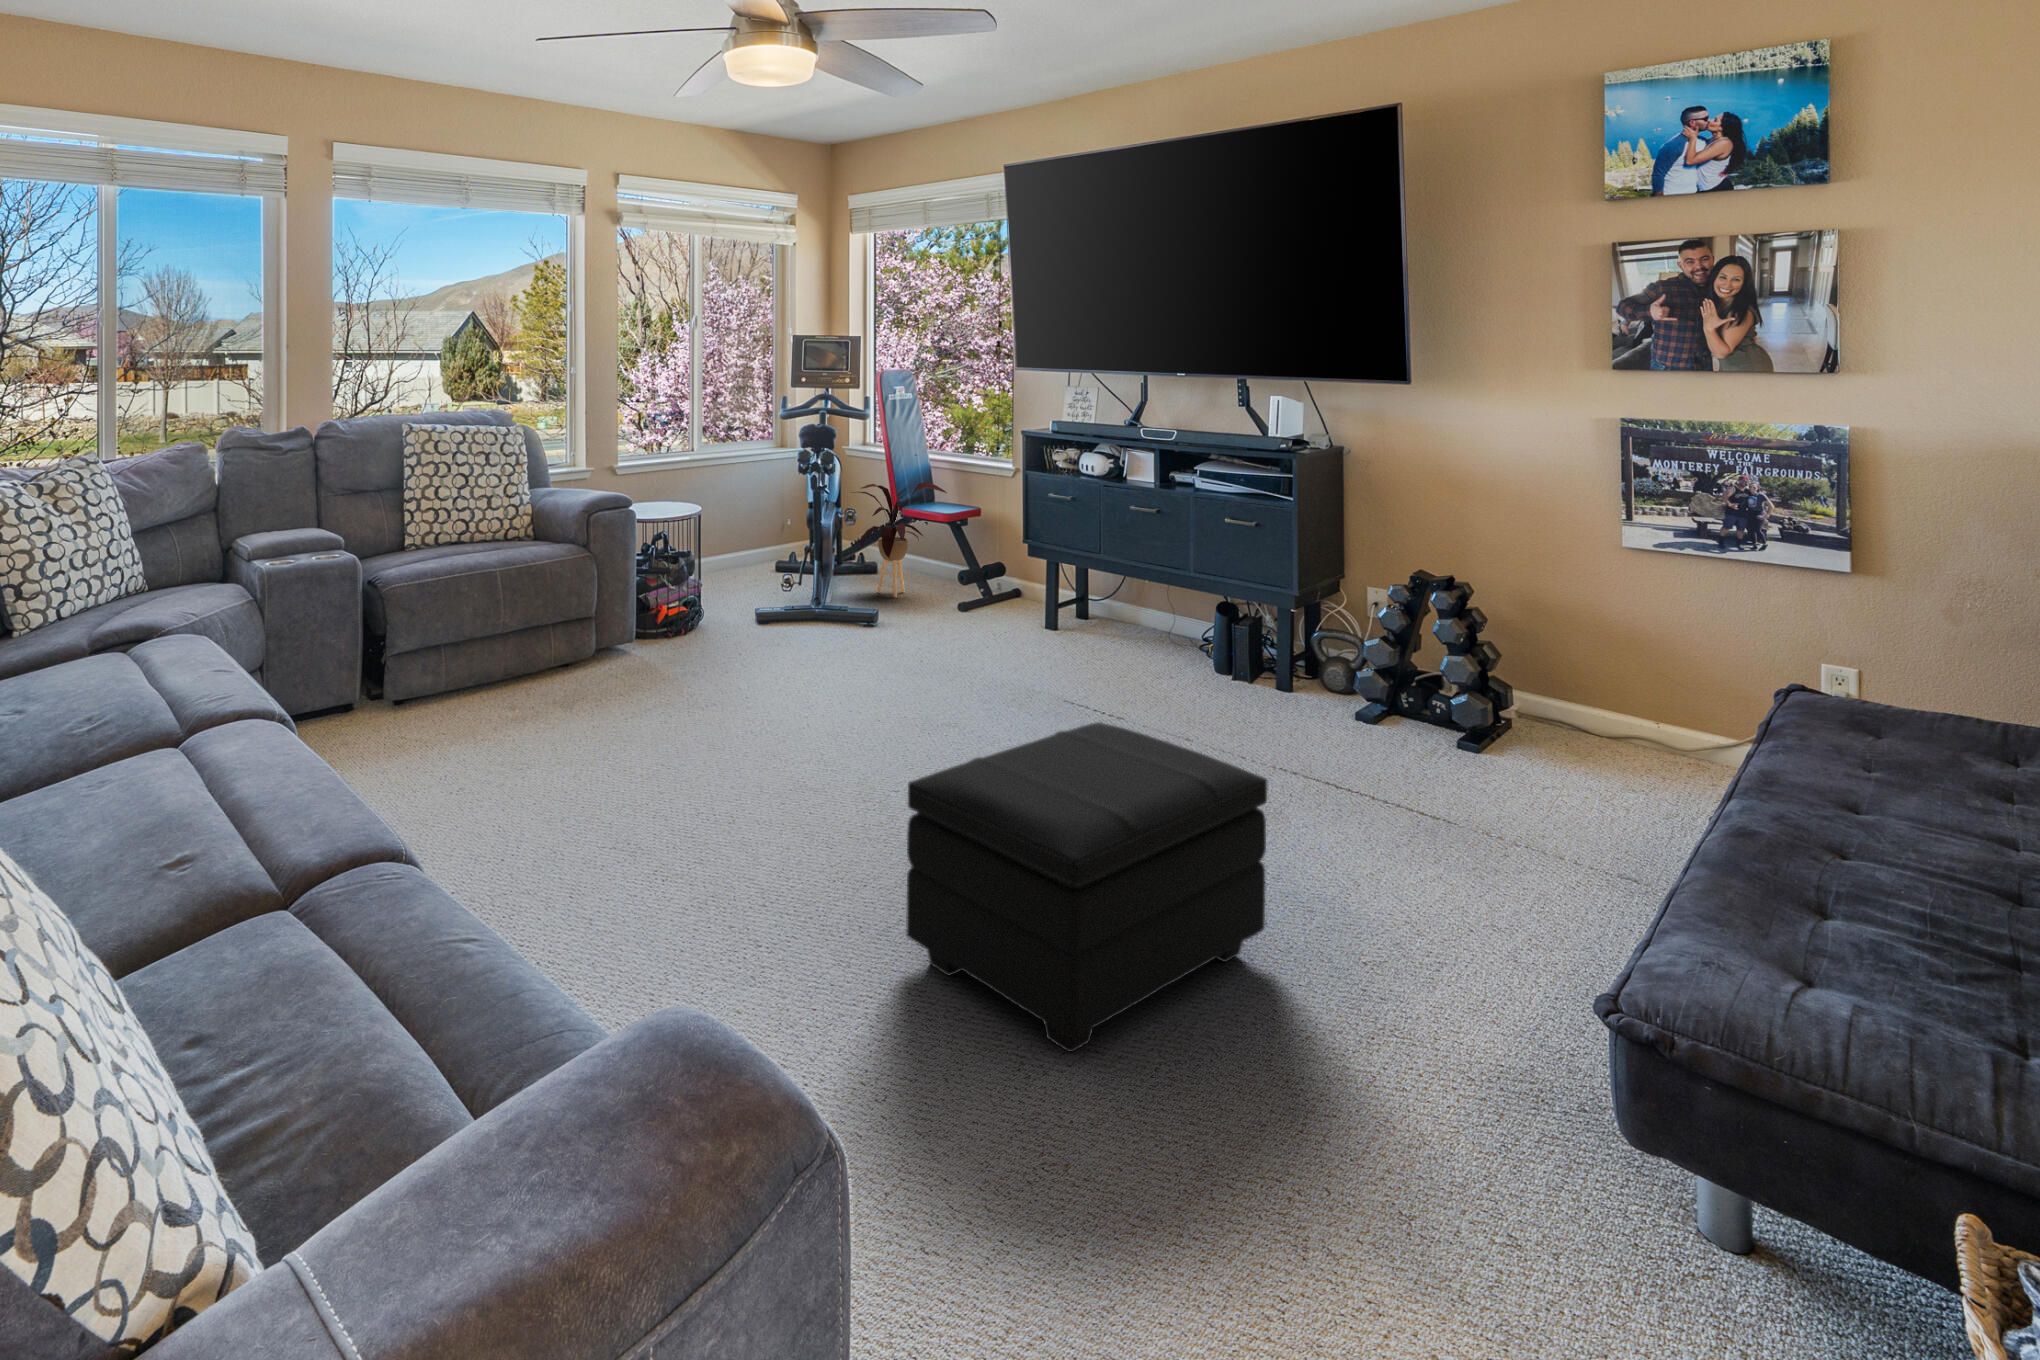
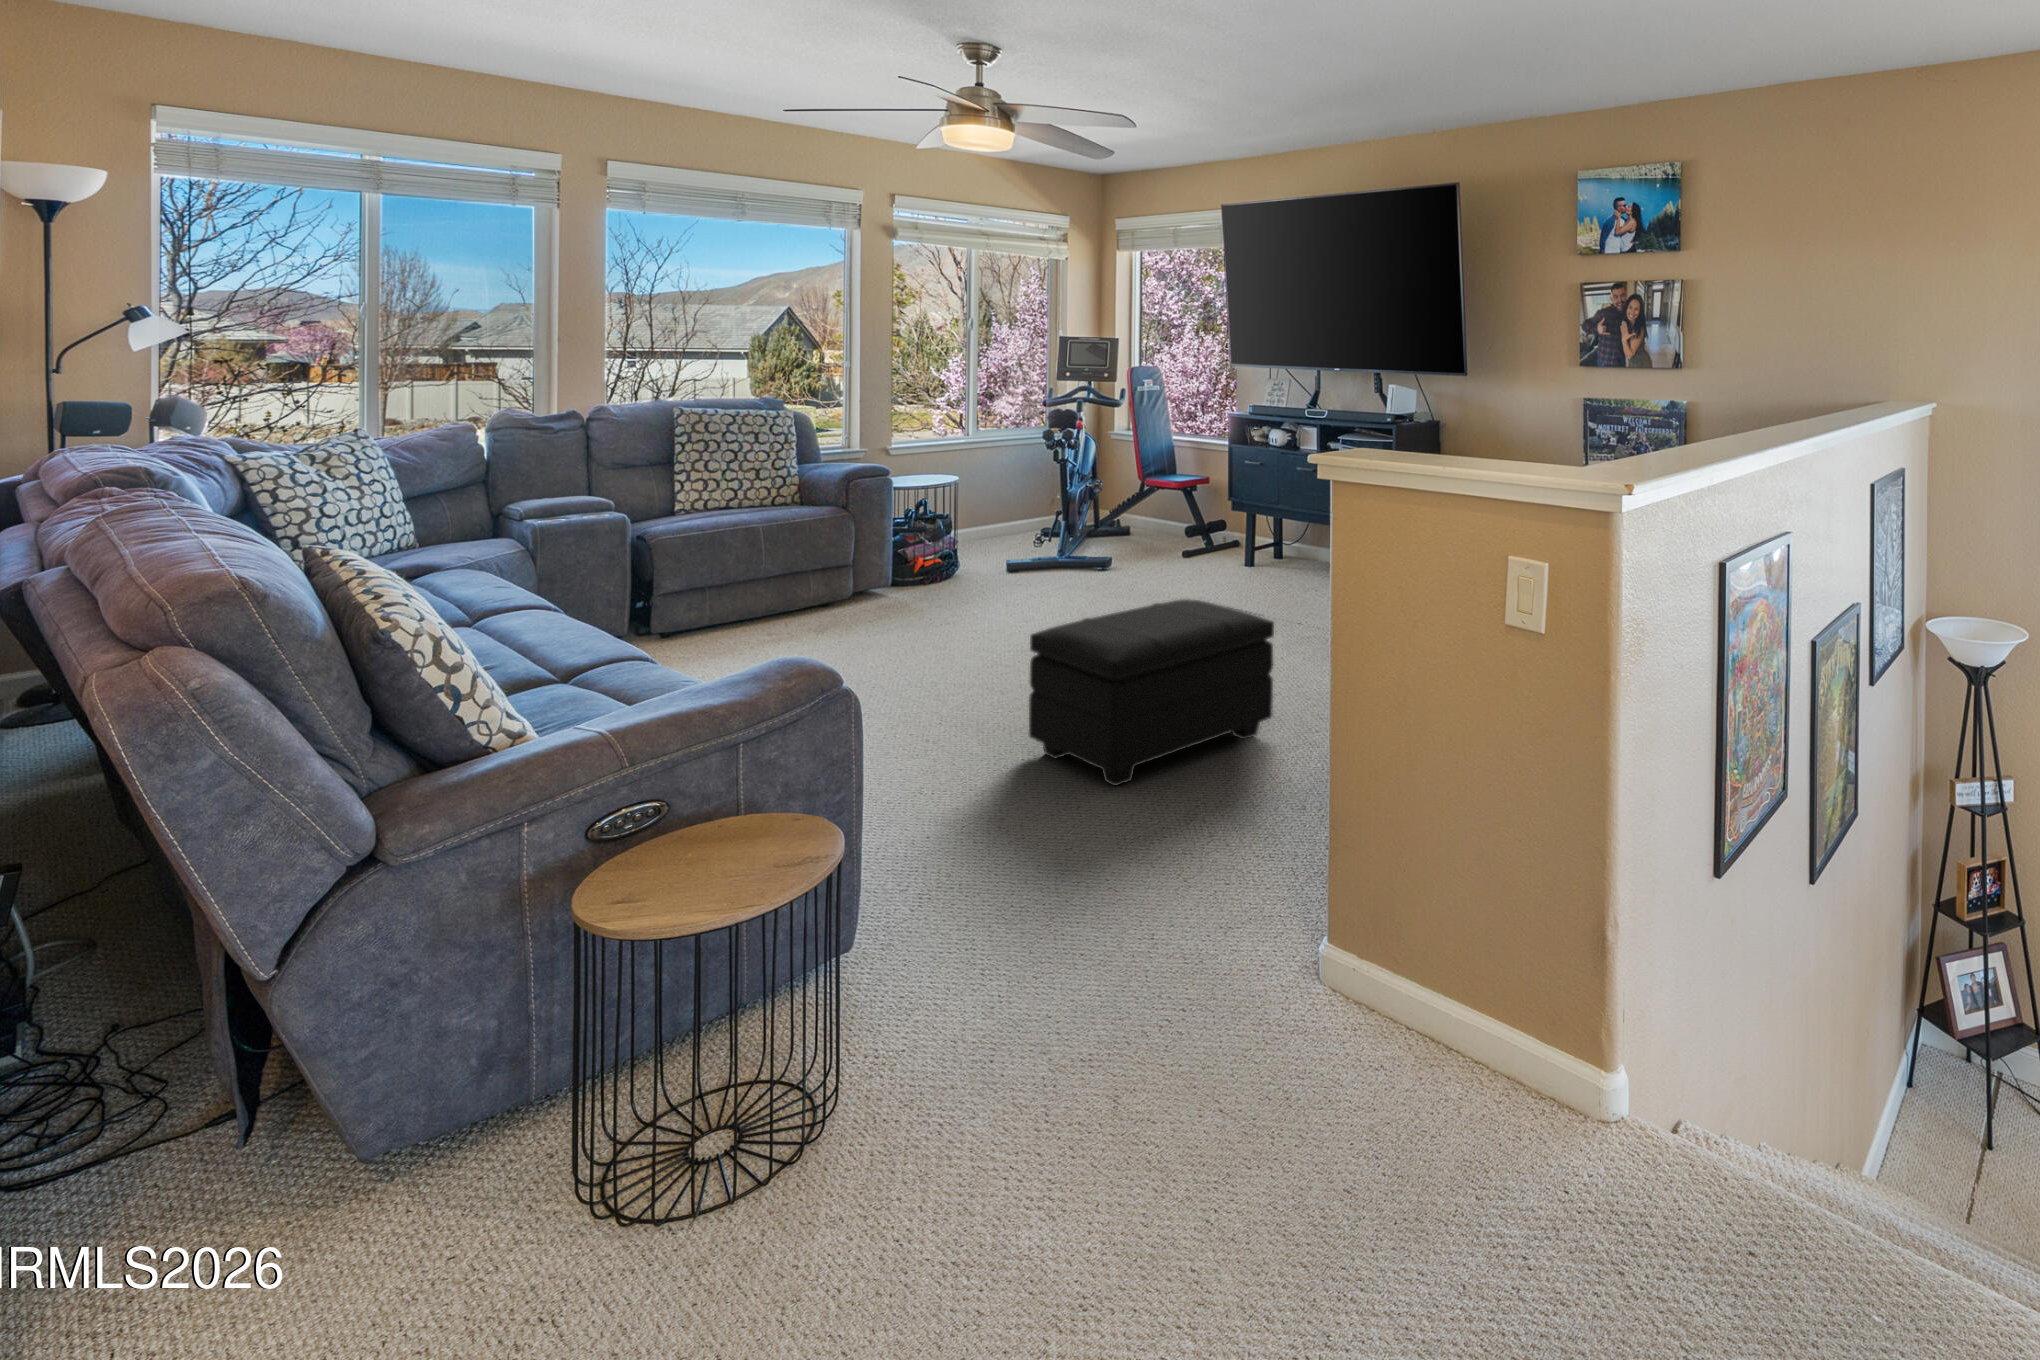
house plant: present [852,482,946,597] -> none [1096,434,1175,550]

